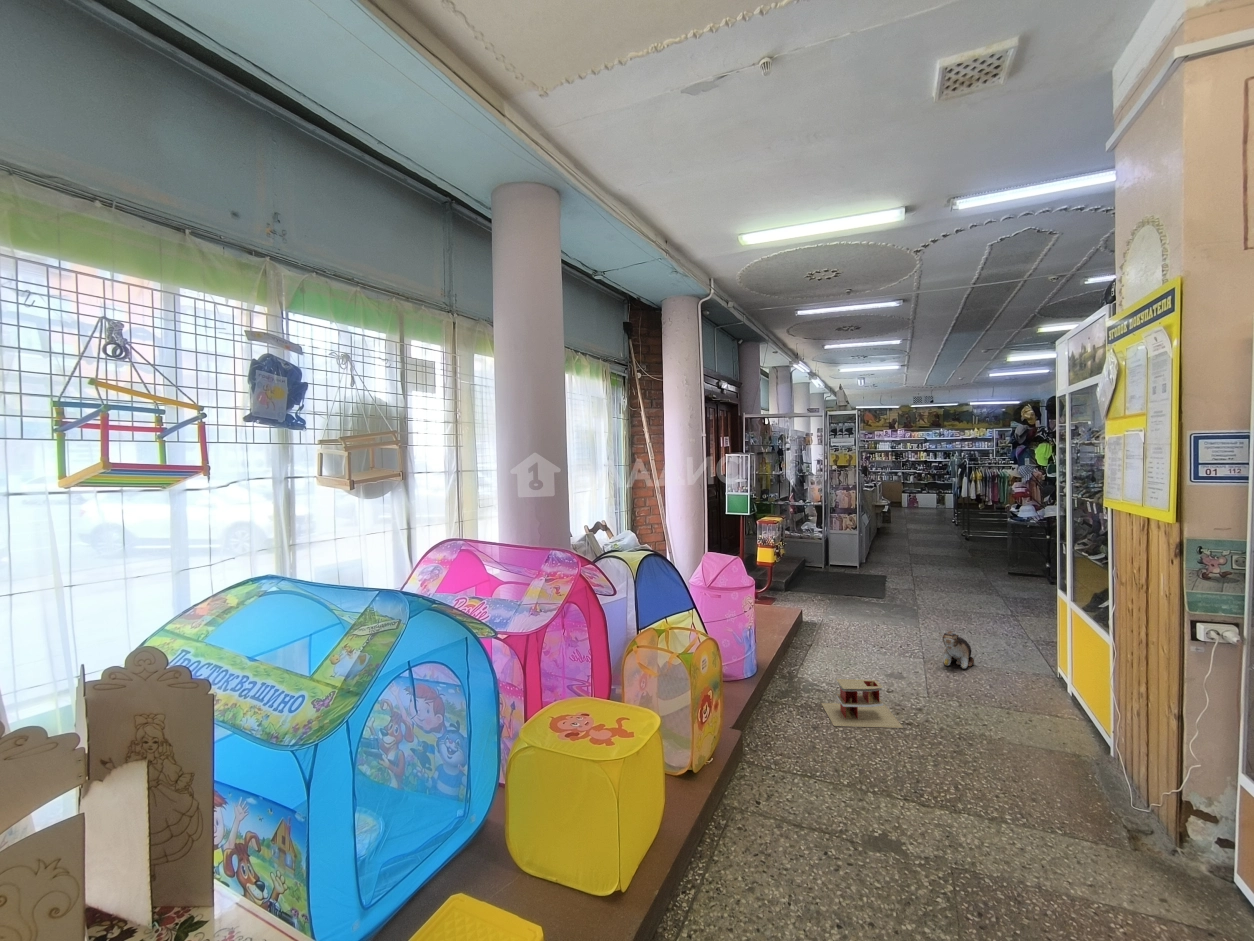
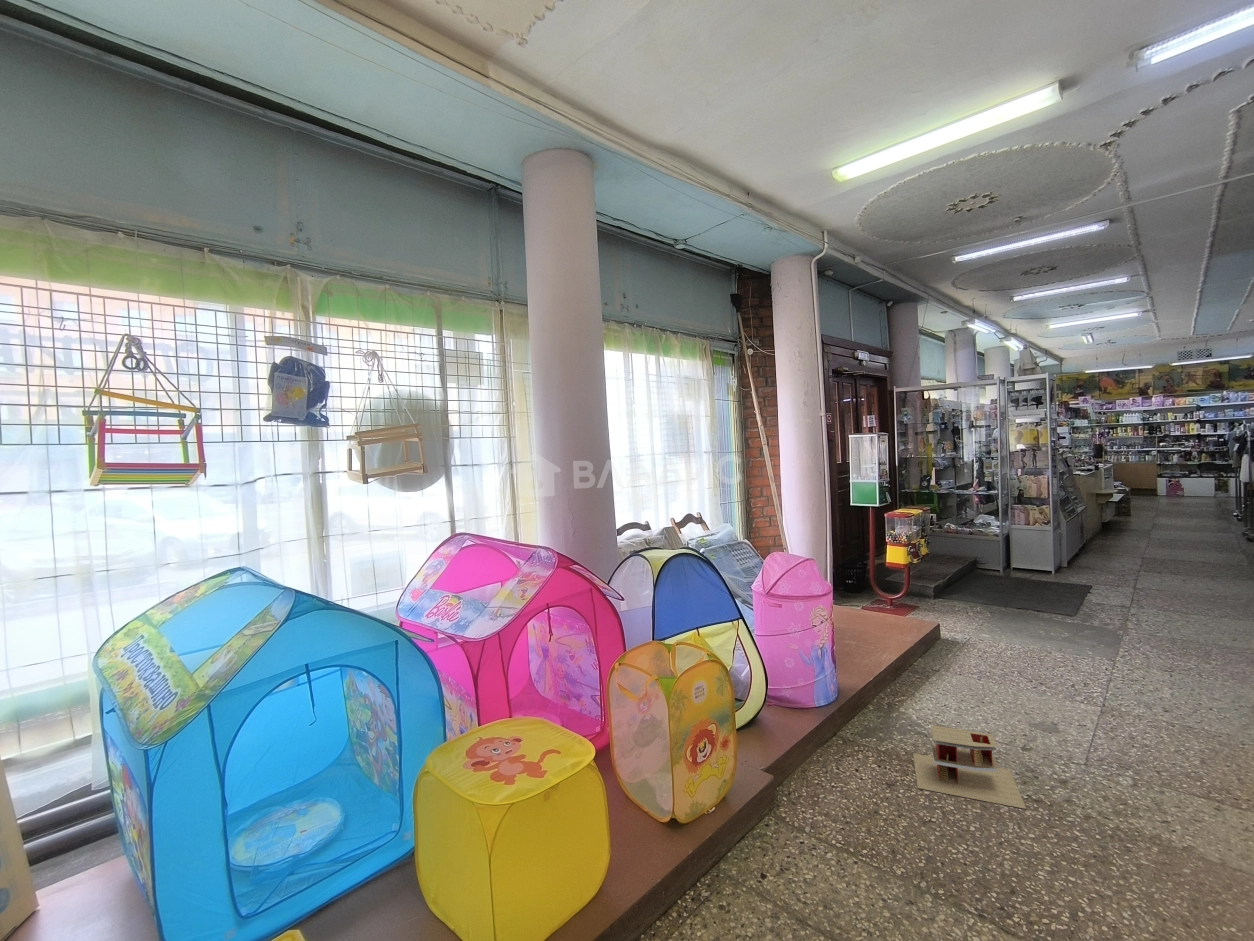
plush toy: present [939,631,974,669] -> none [1123,676,1191,734]

